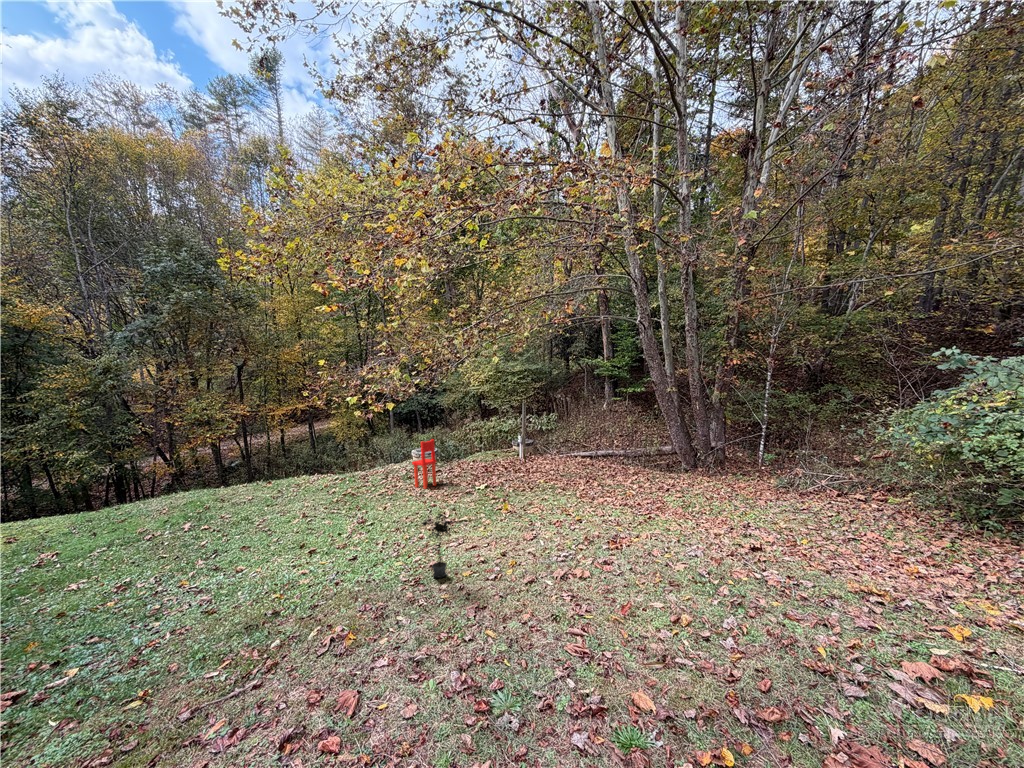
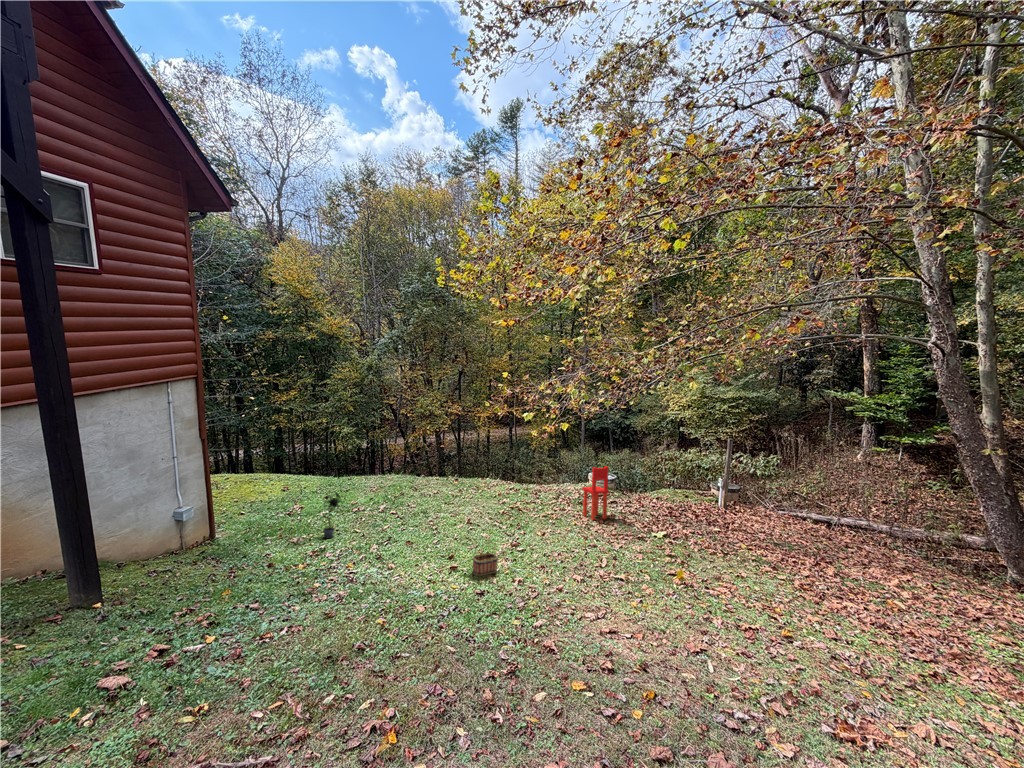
potted plant: present [421,514,459,578] -> present [323,493,342,538]
basket: none [330,518,356,554] -> present [472,537,498,576]

